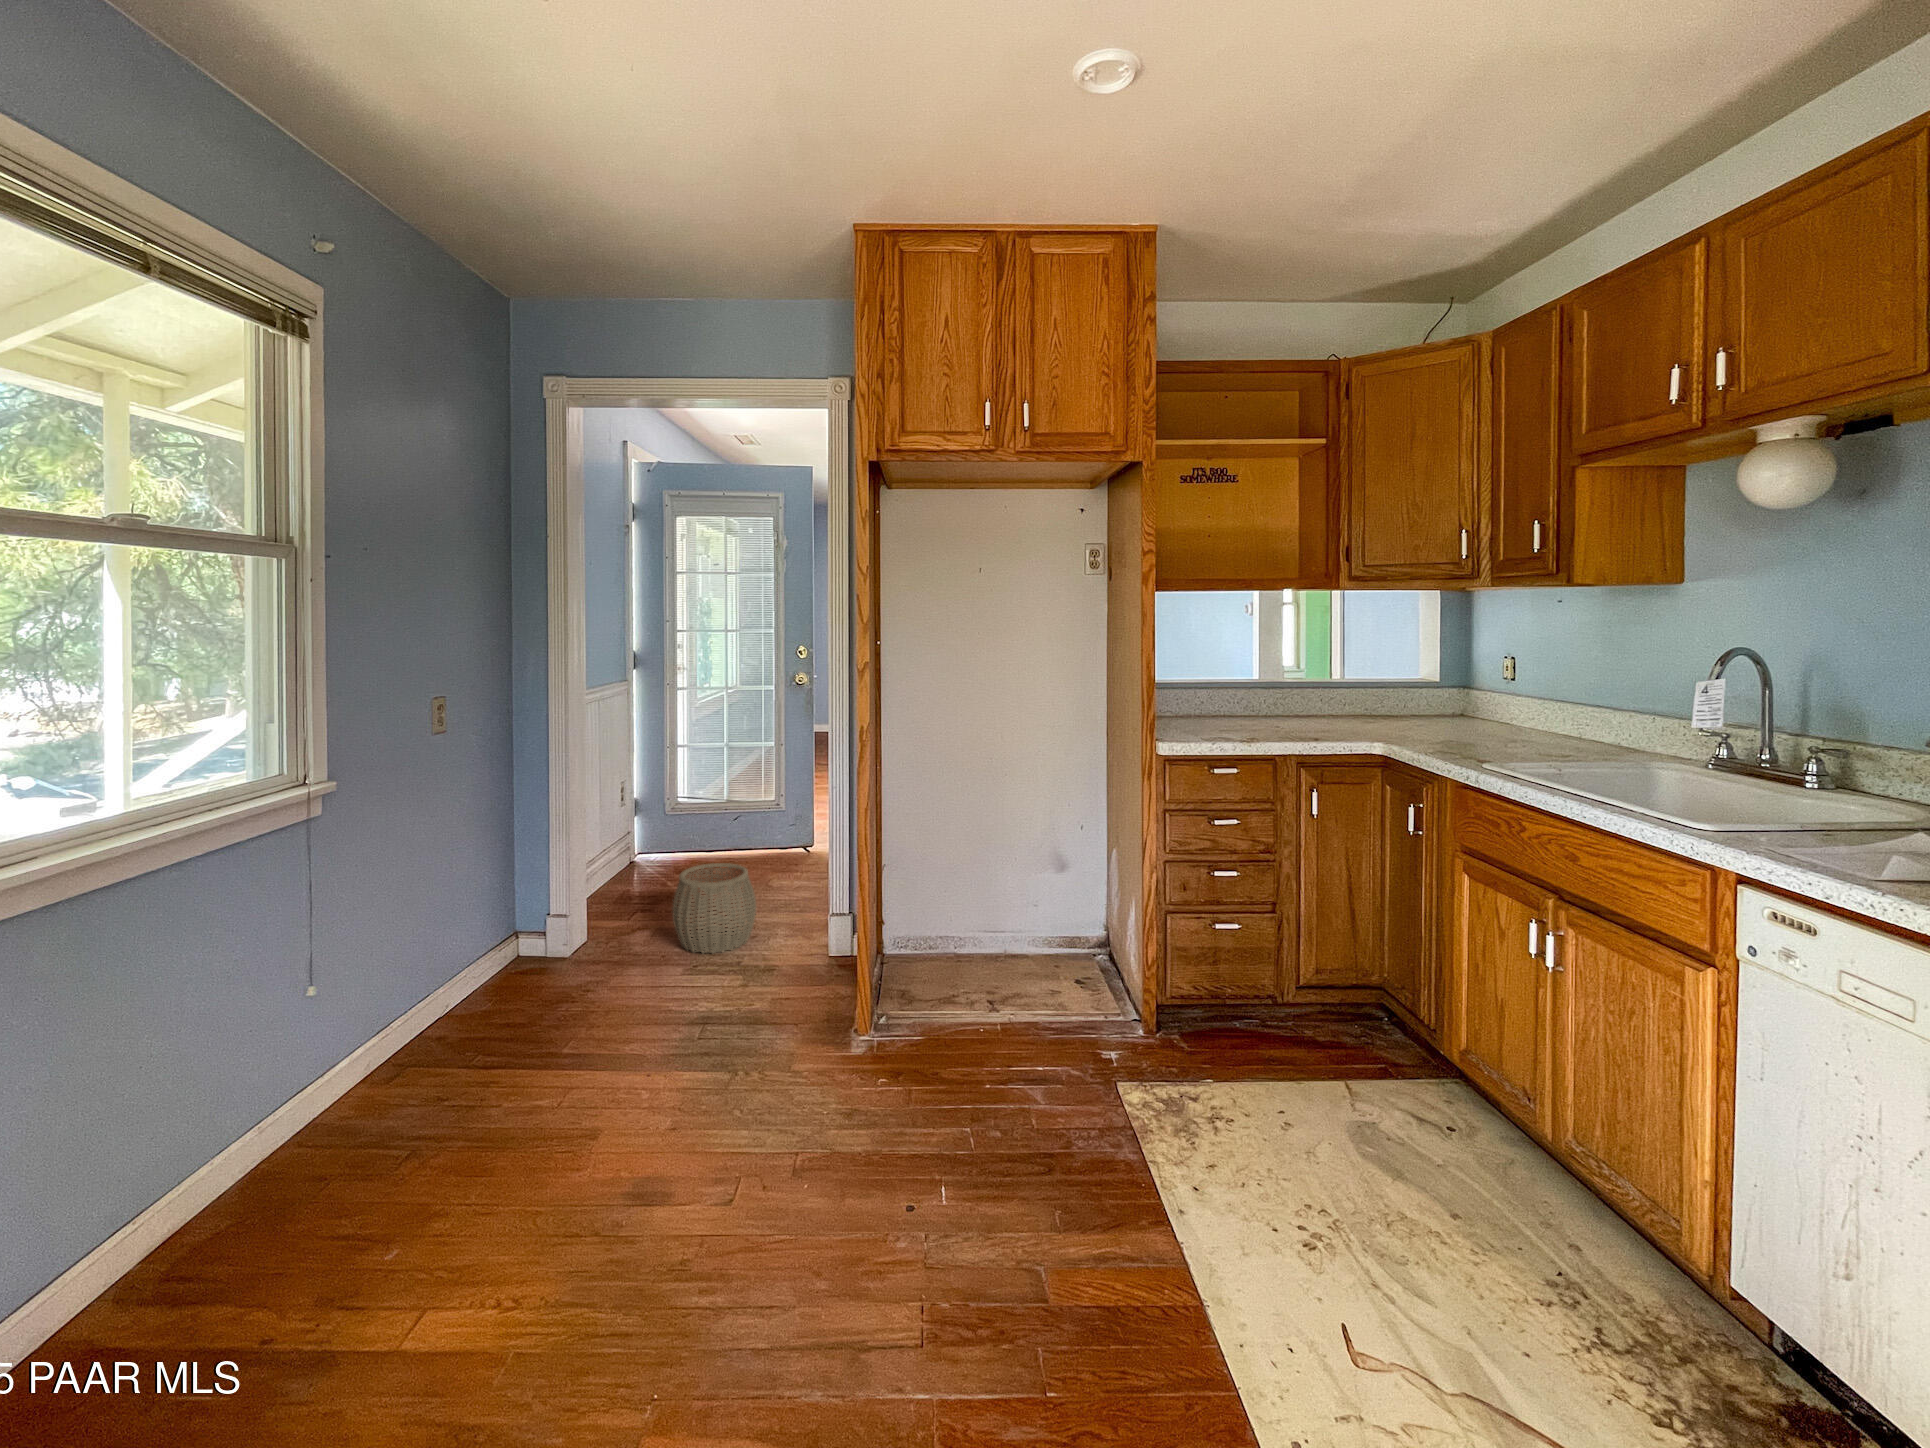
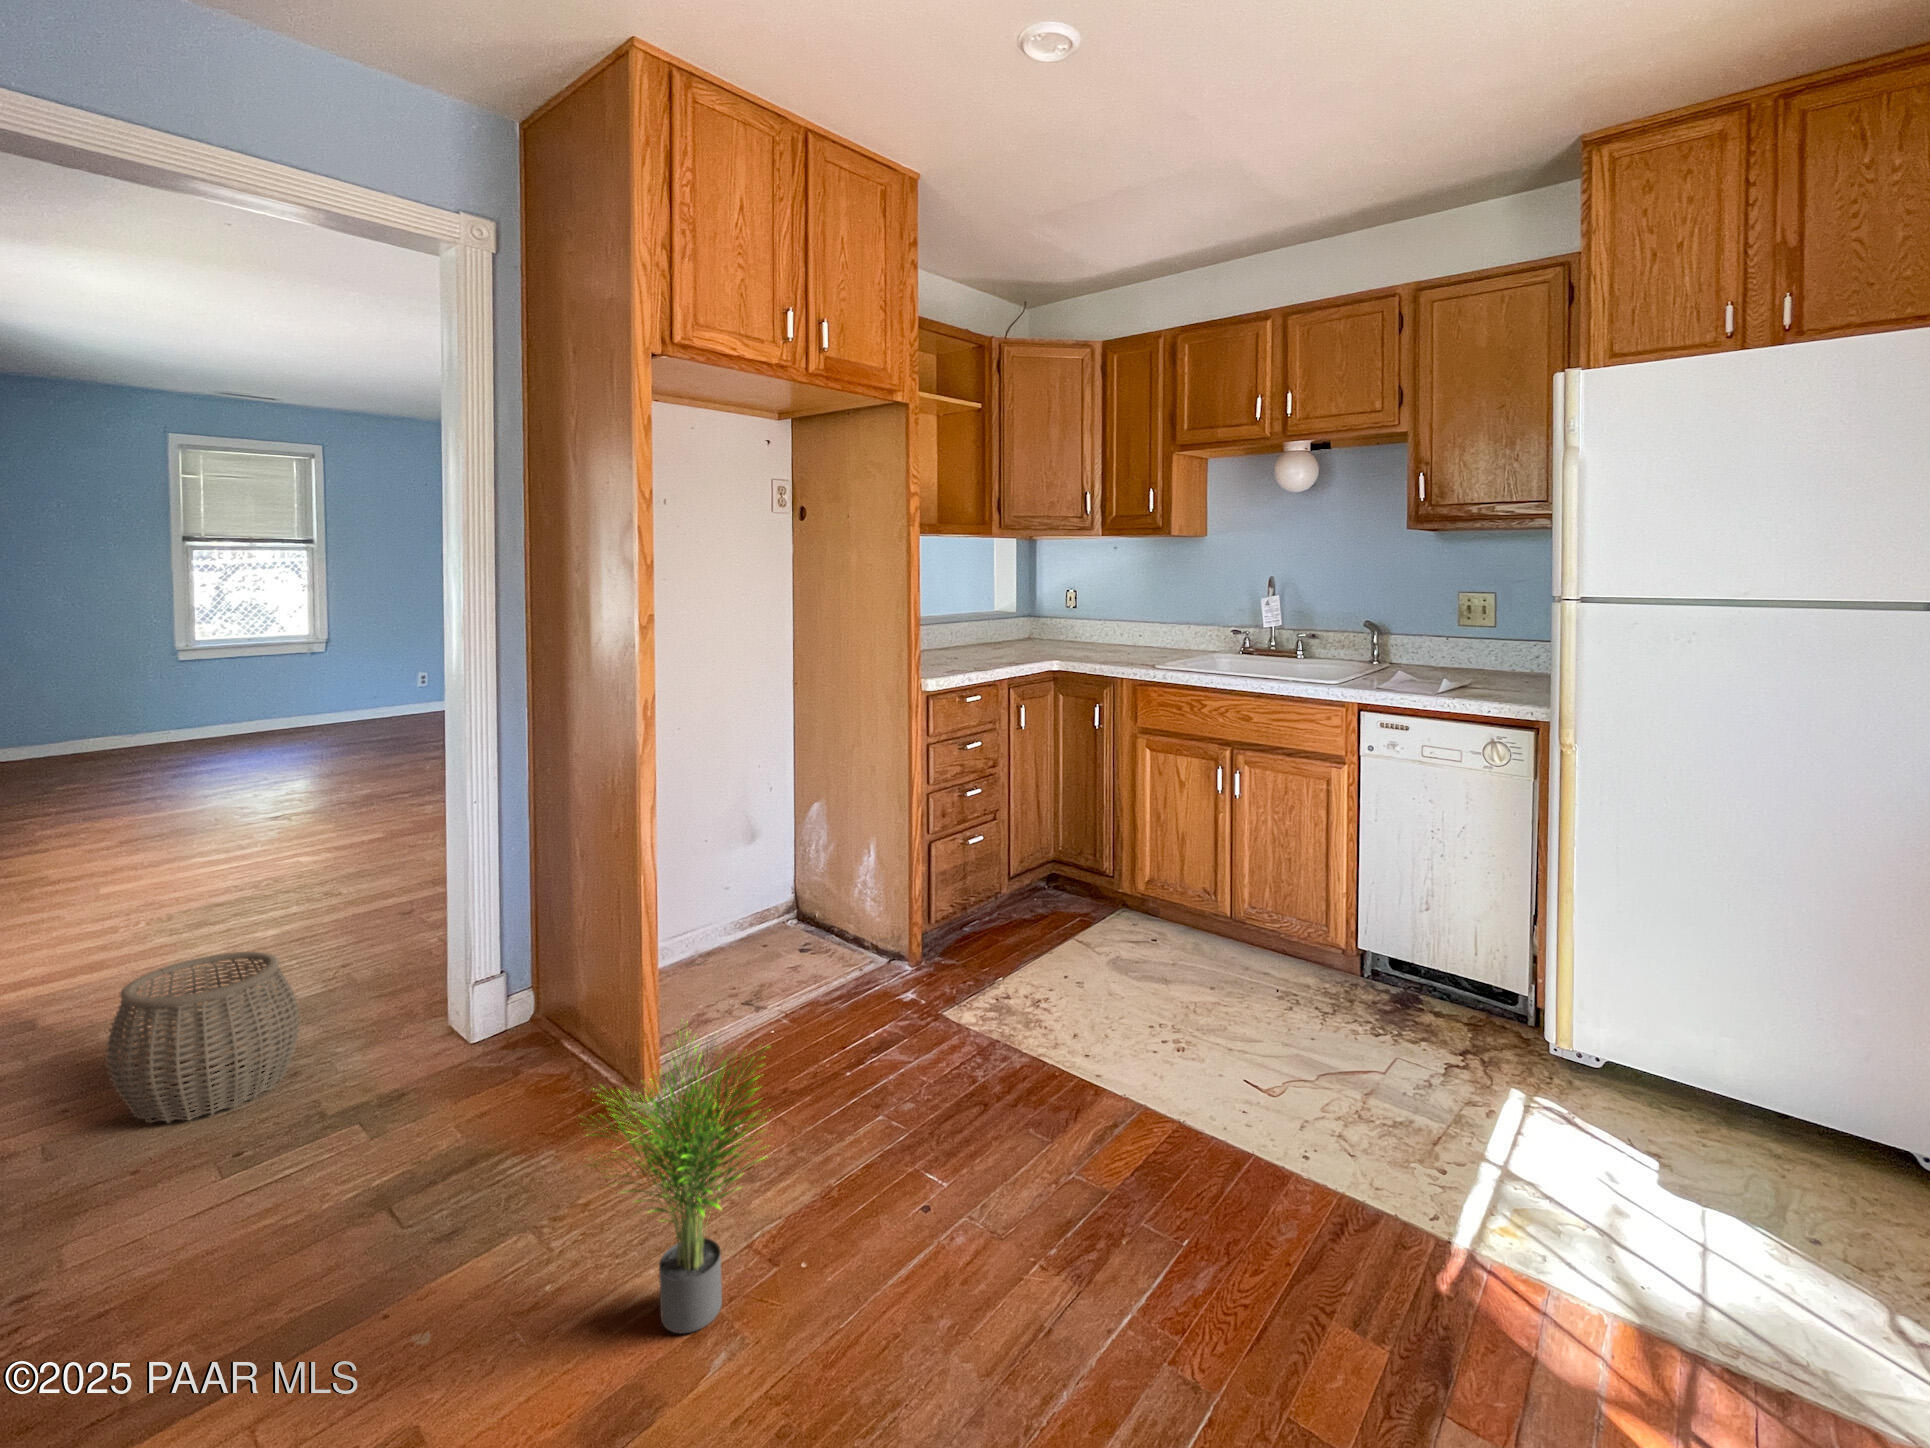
potted plant: none [671,977,798,1194] -> present [590,1031,768,1333]

